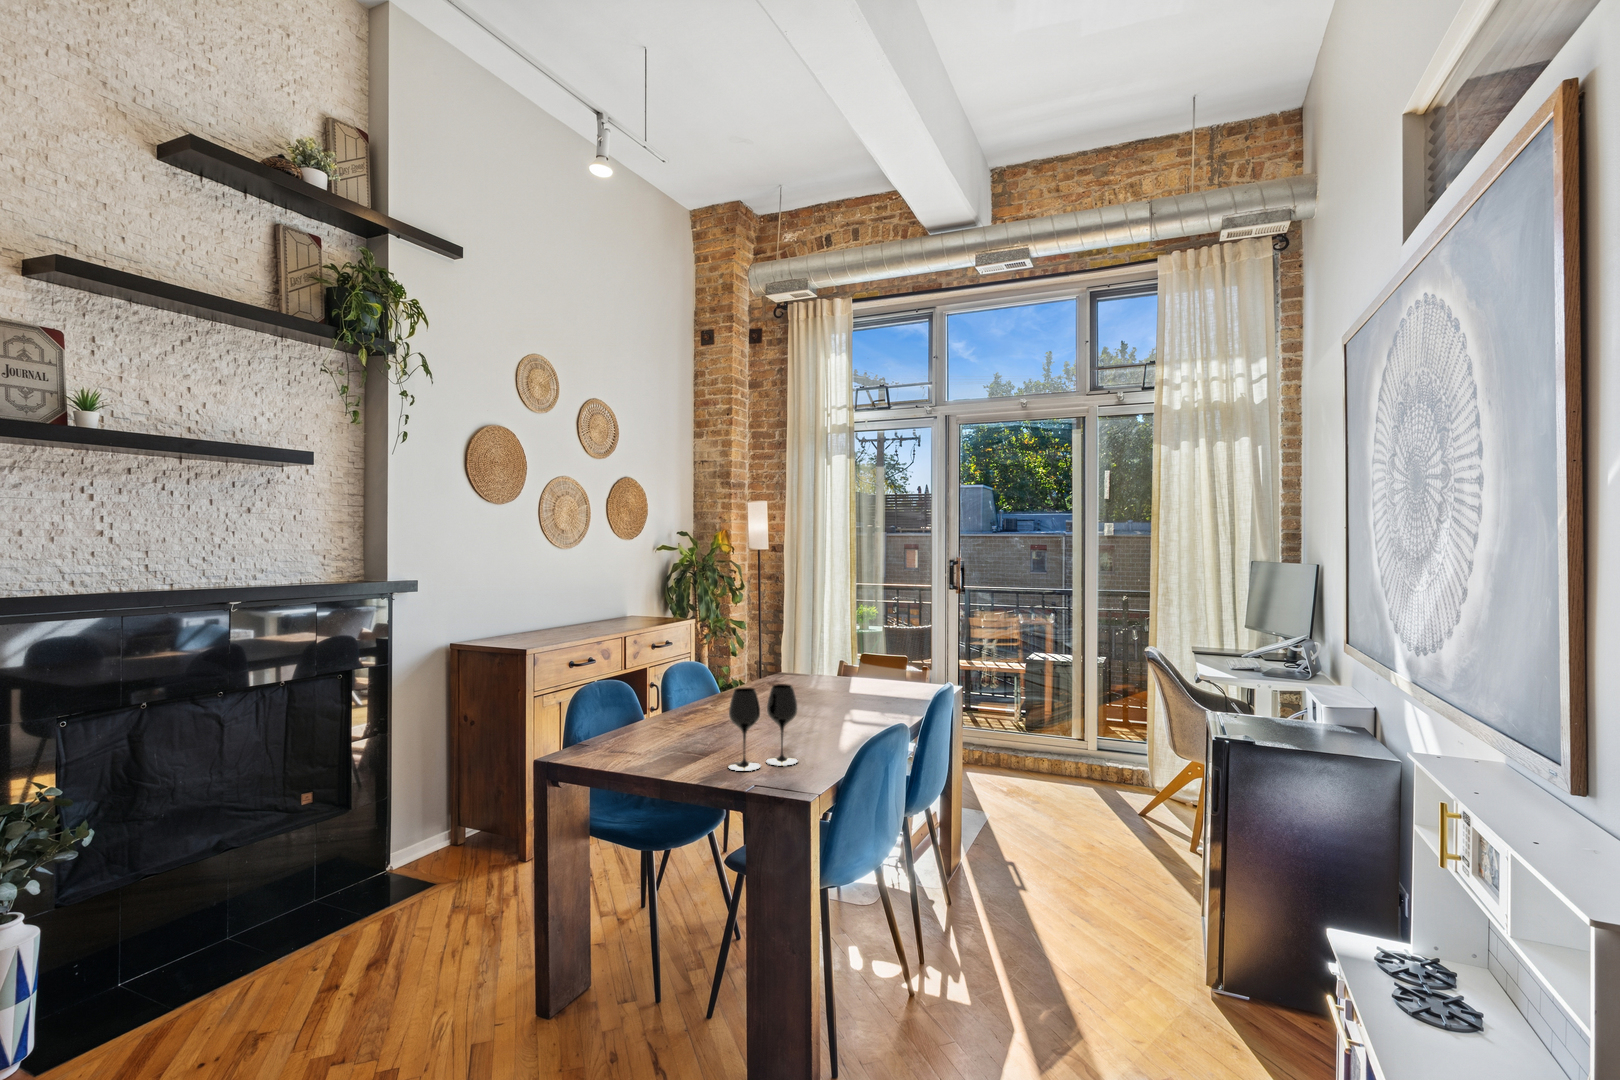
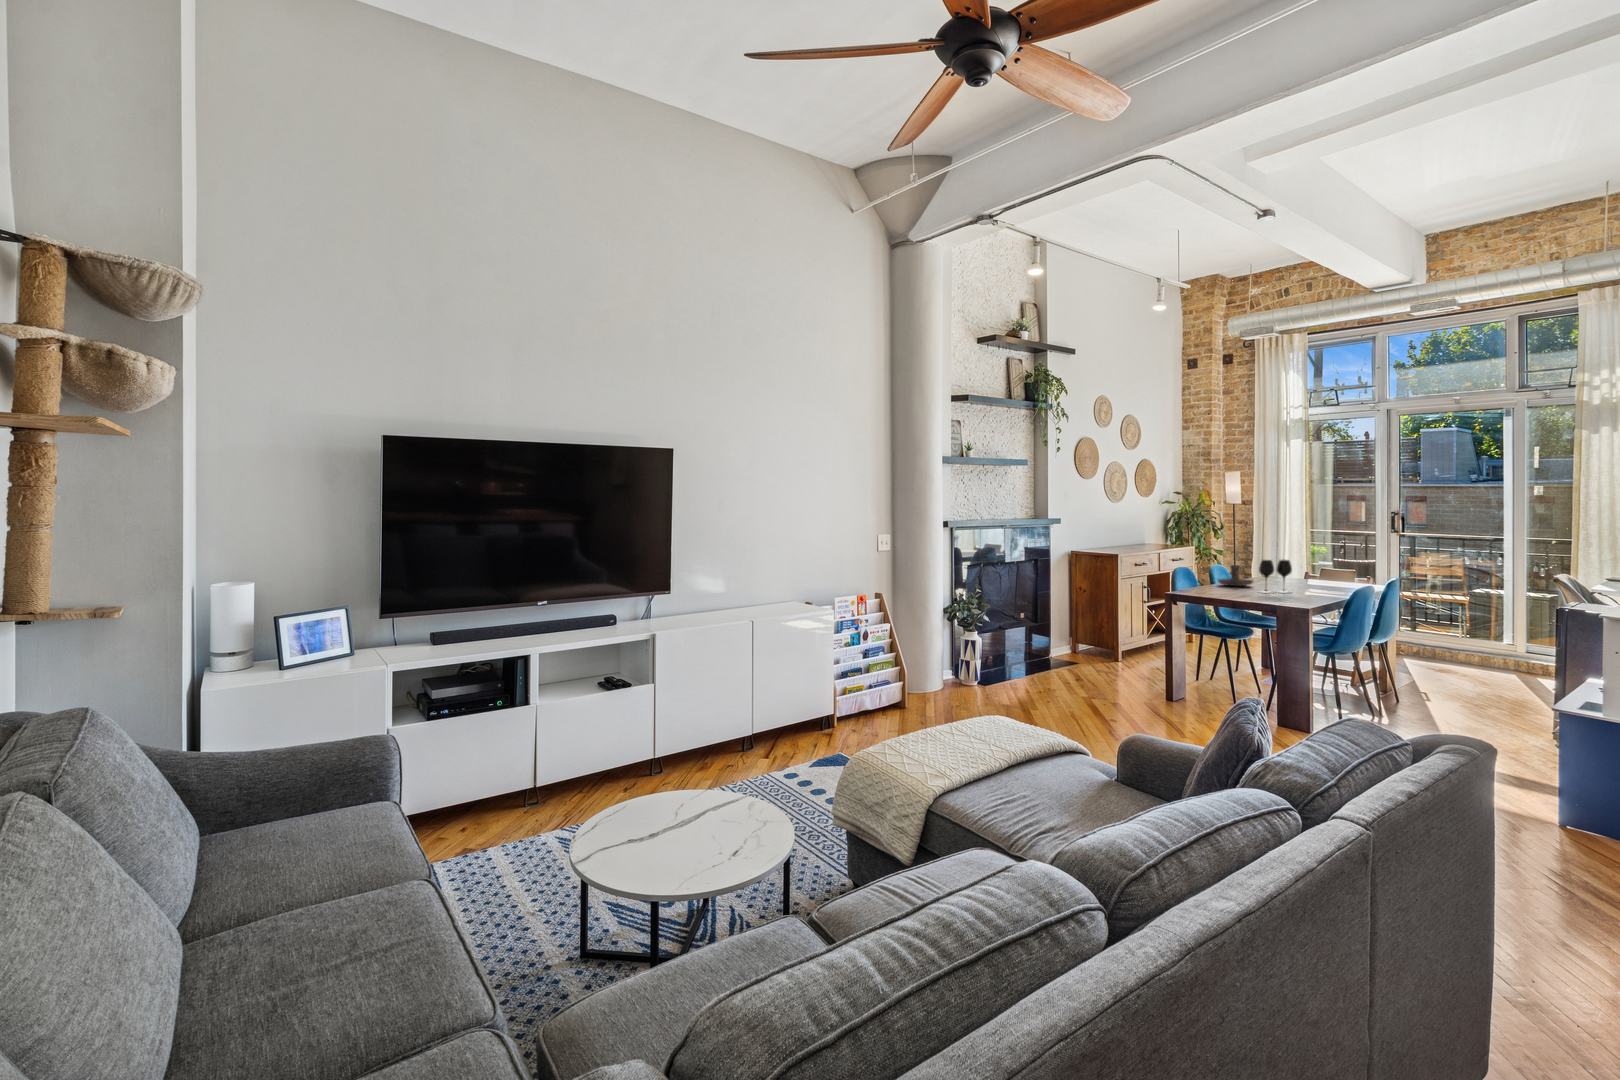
candle holder: none [666,687,735,737] -> present [1218,565,1252,586]

